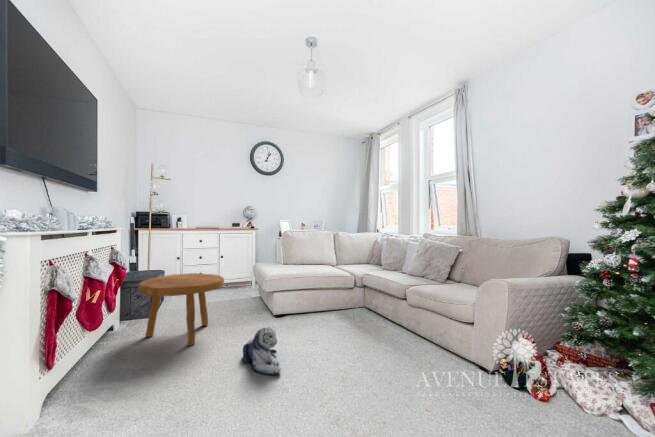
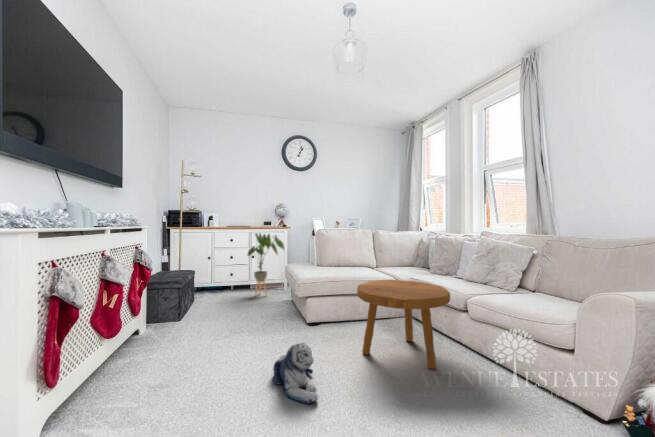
house plant: none [215,234,252,294] -> present [247,233,284,296]
footstool: present [138,273,224,346] -> present [357,280,450,369]

